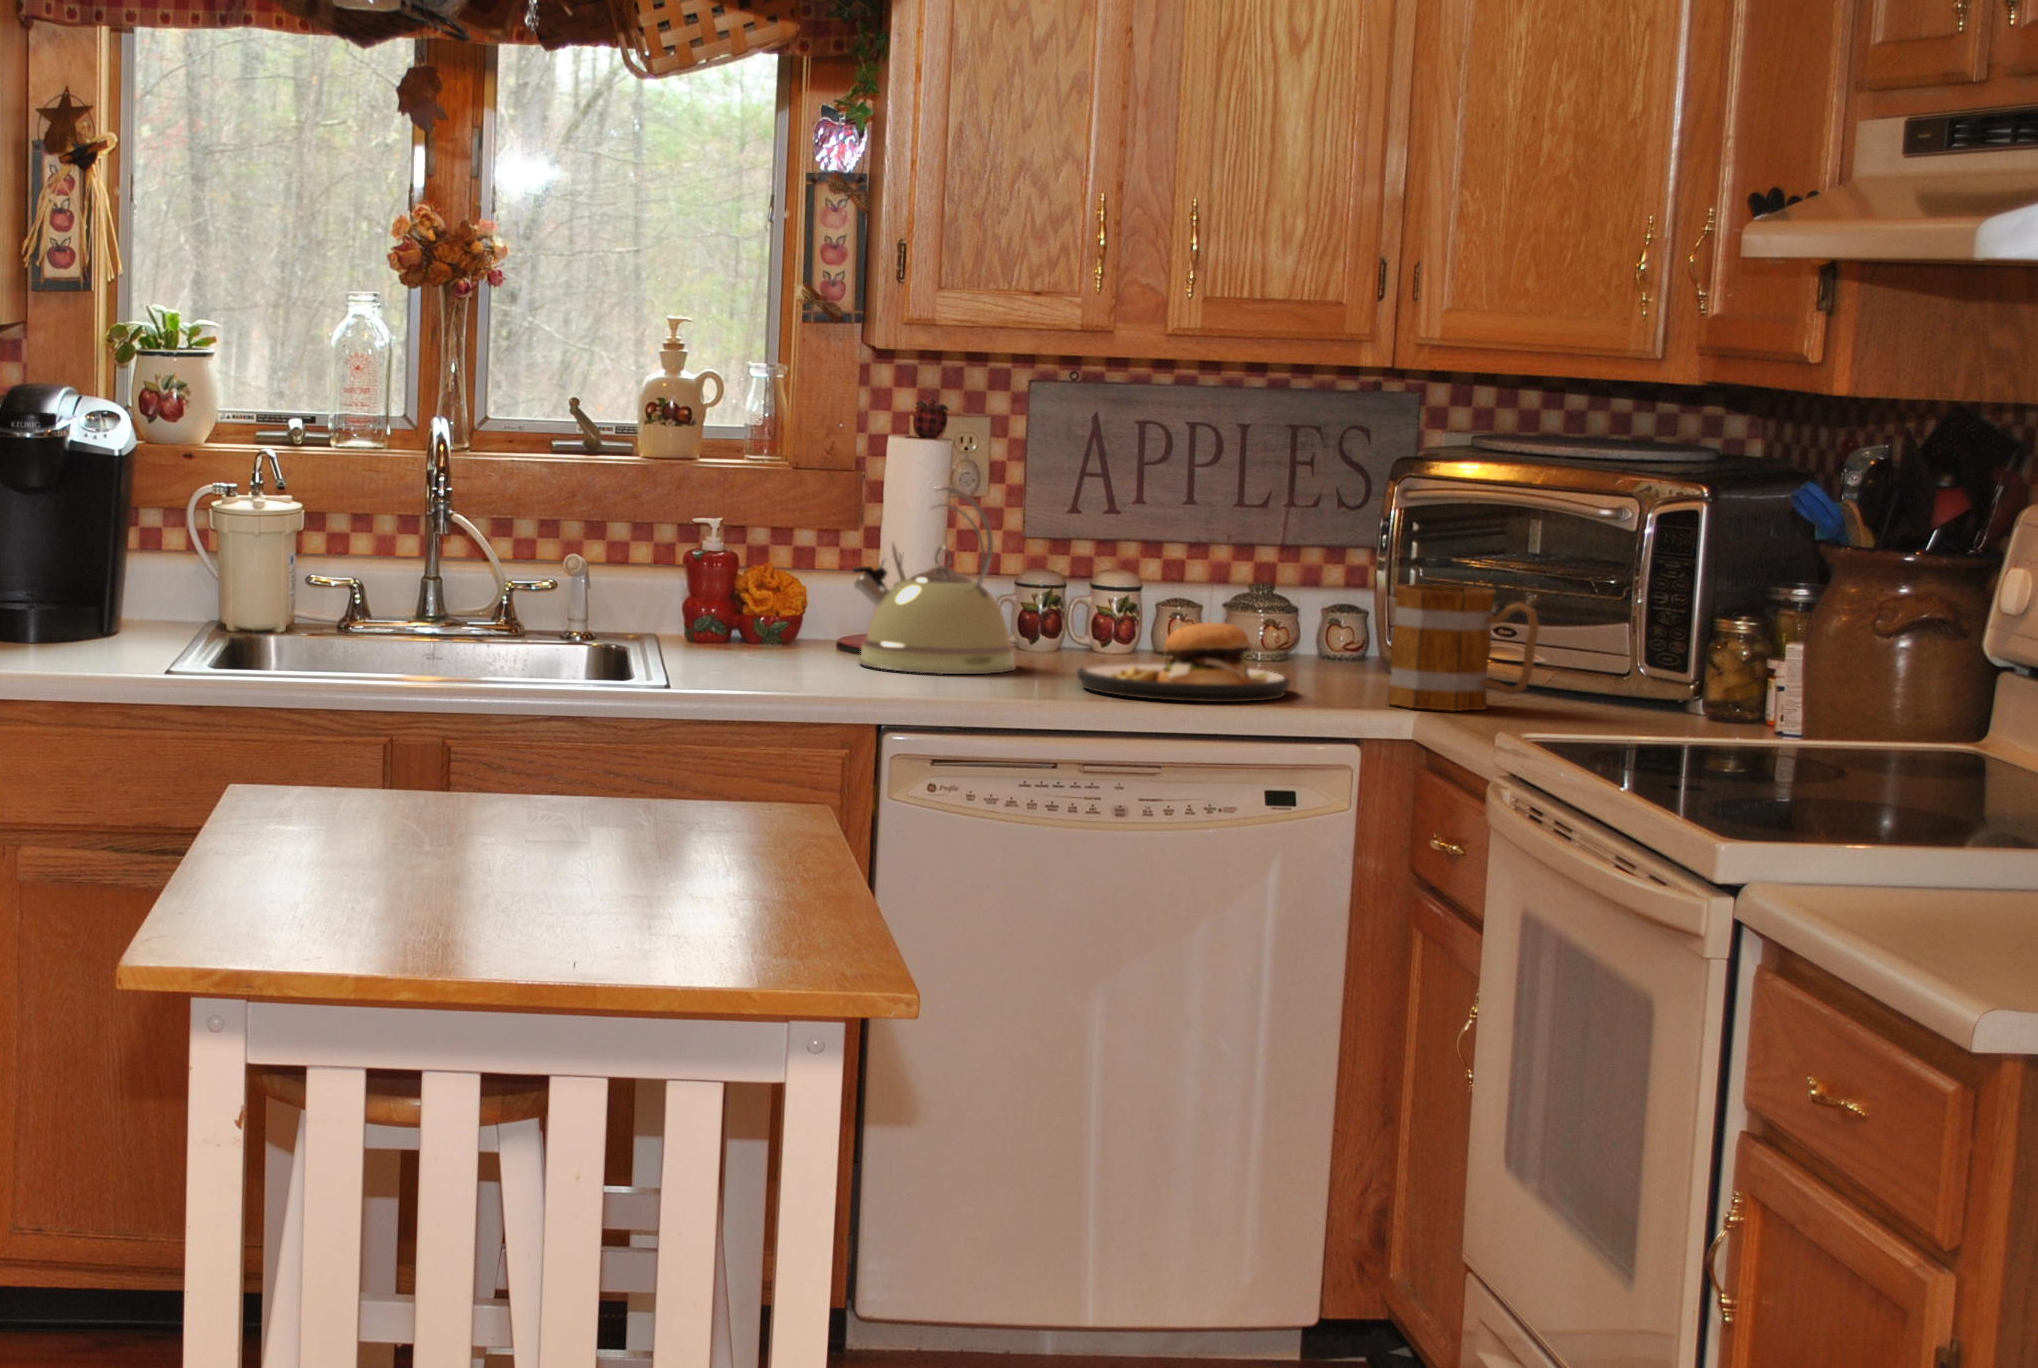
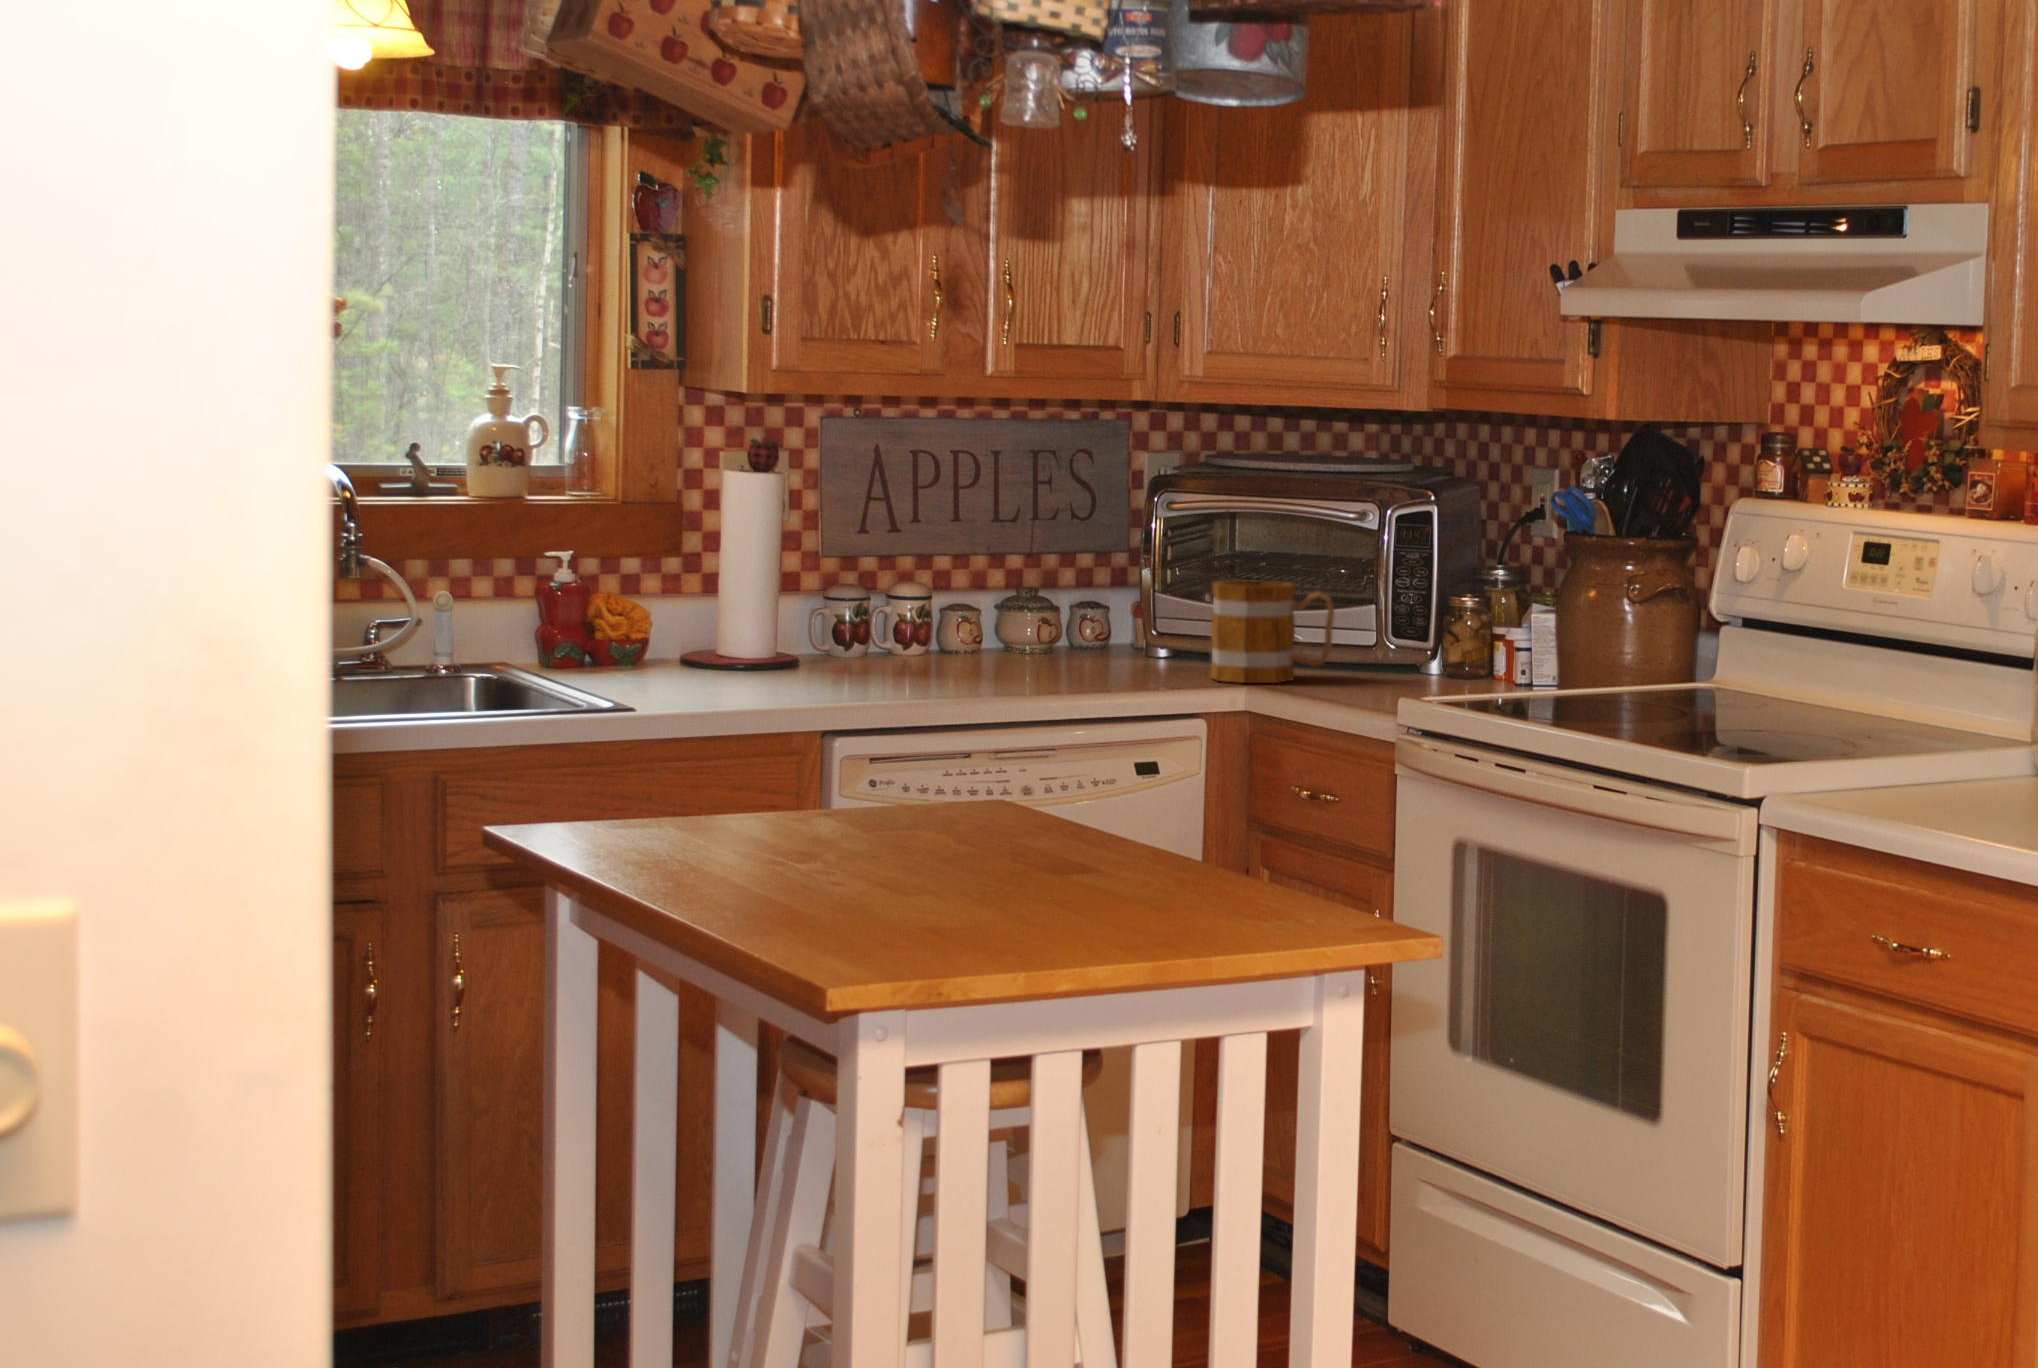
kettle: present [852,487,1016,674] -> none [704,515,866,682]
plate: present [1077,587,1290,702] -> none [948,589,1130,691]

